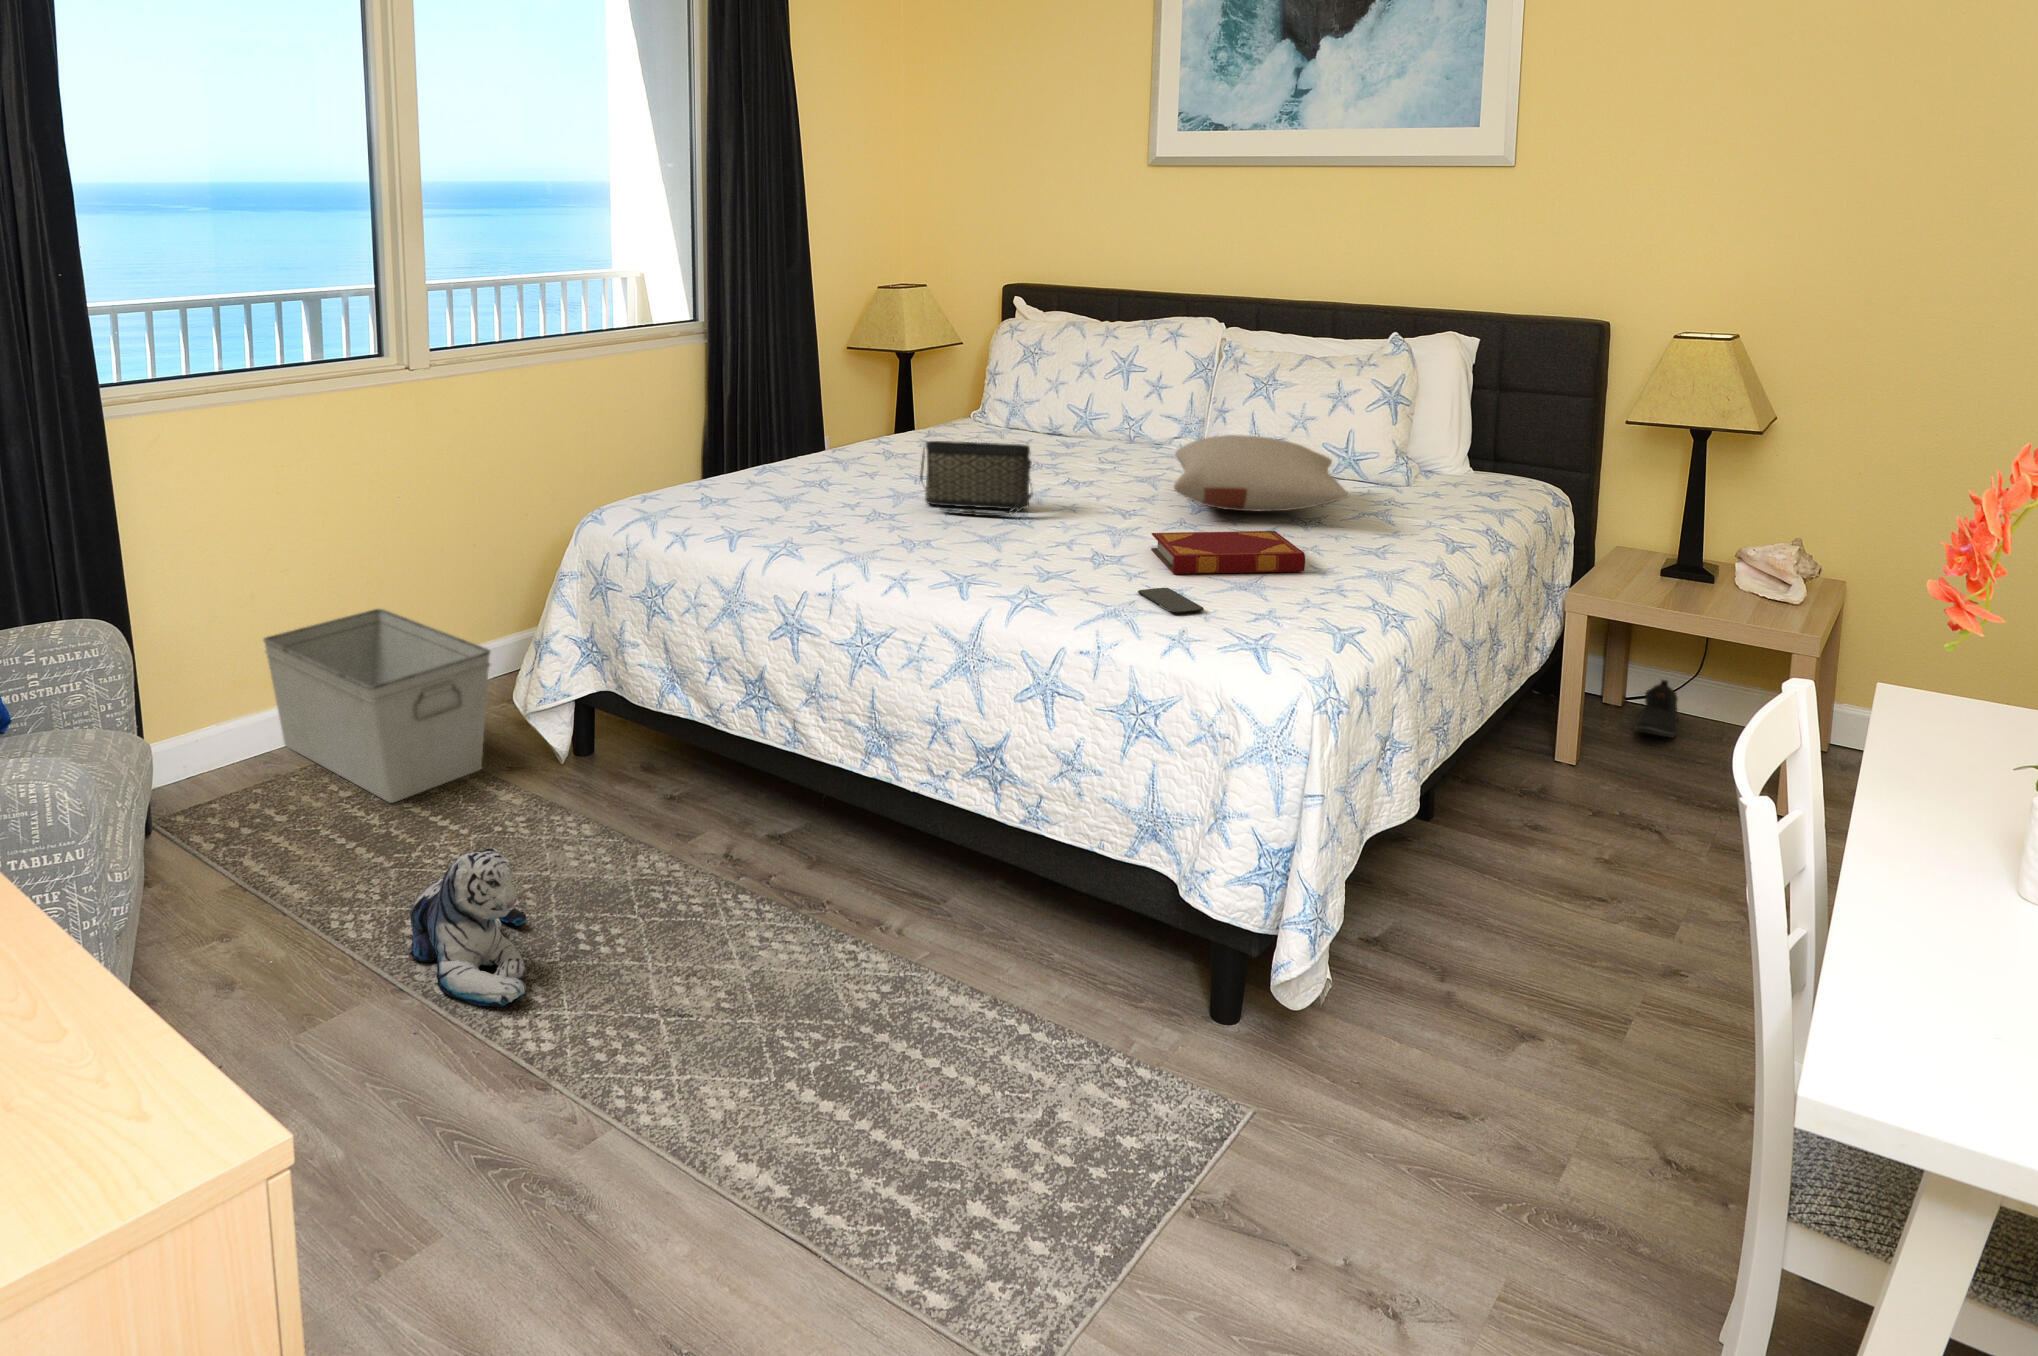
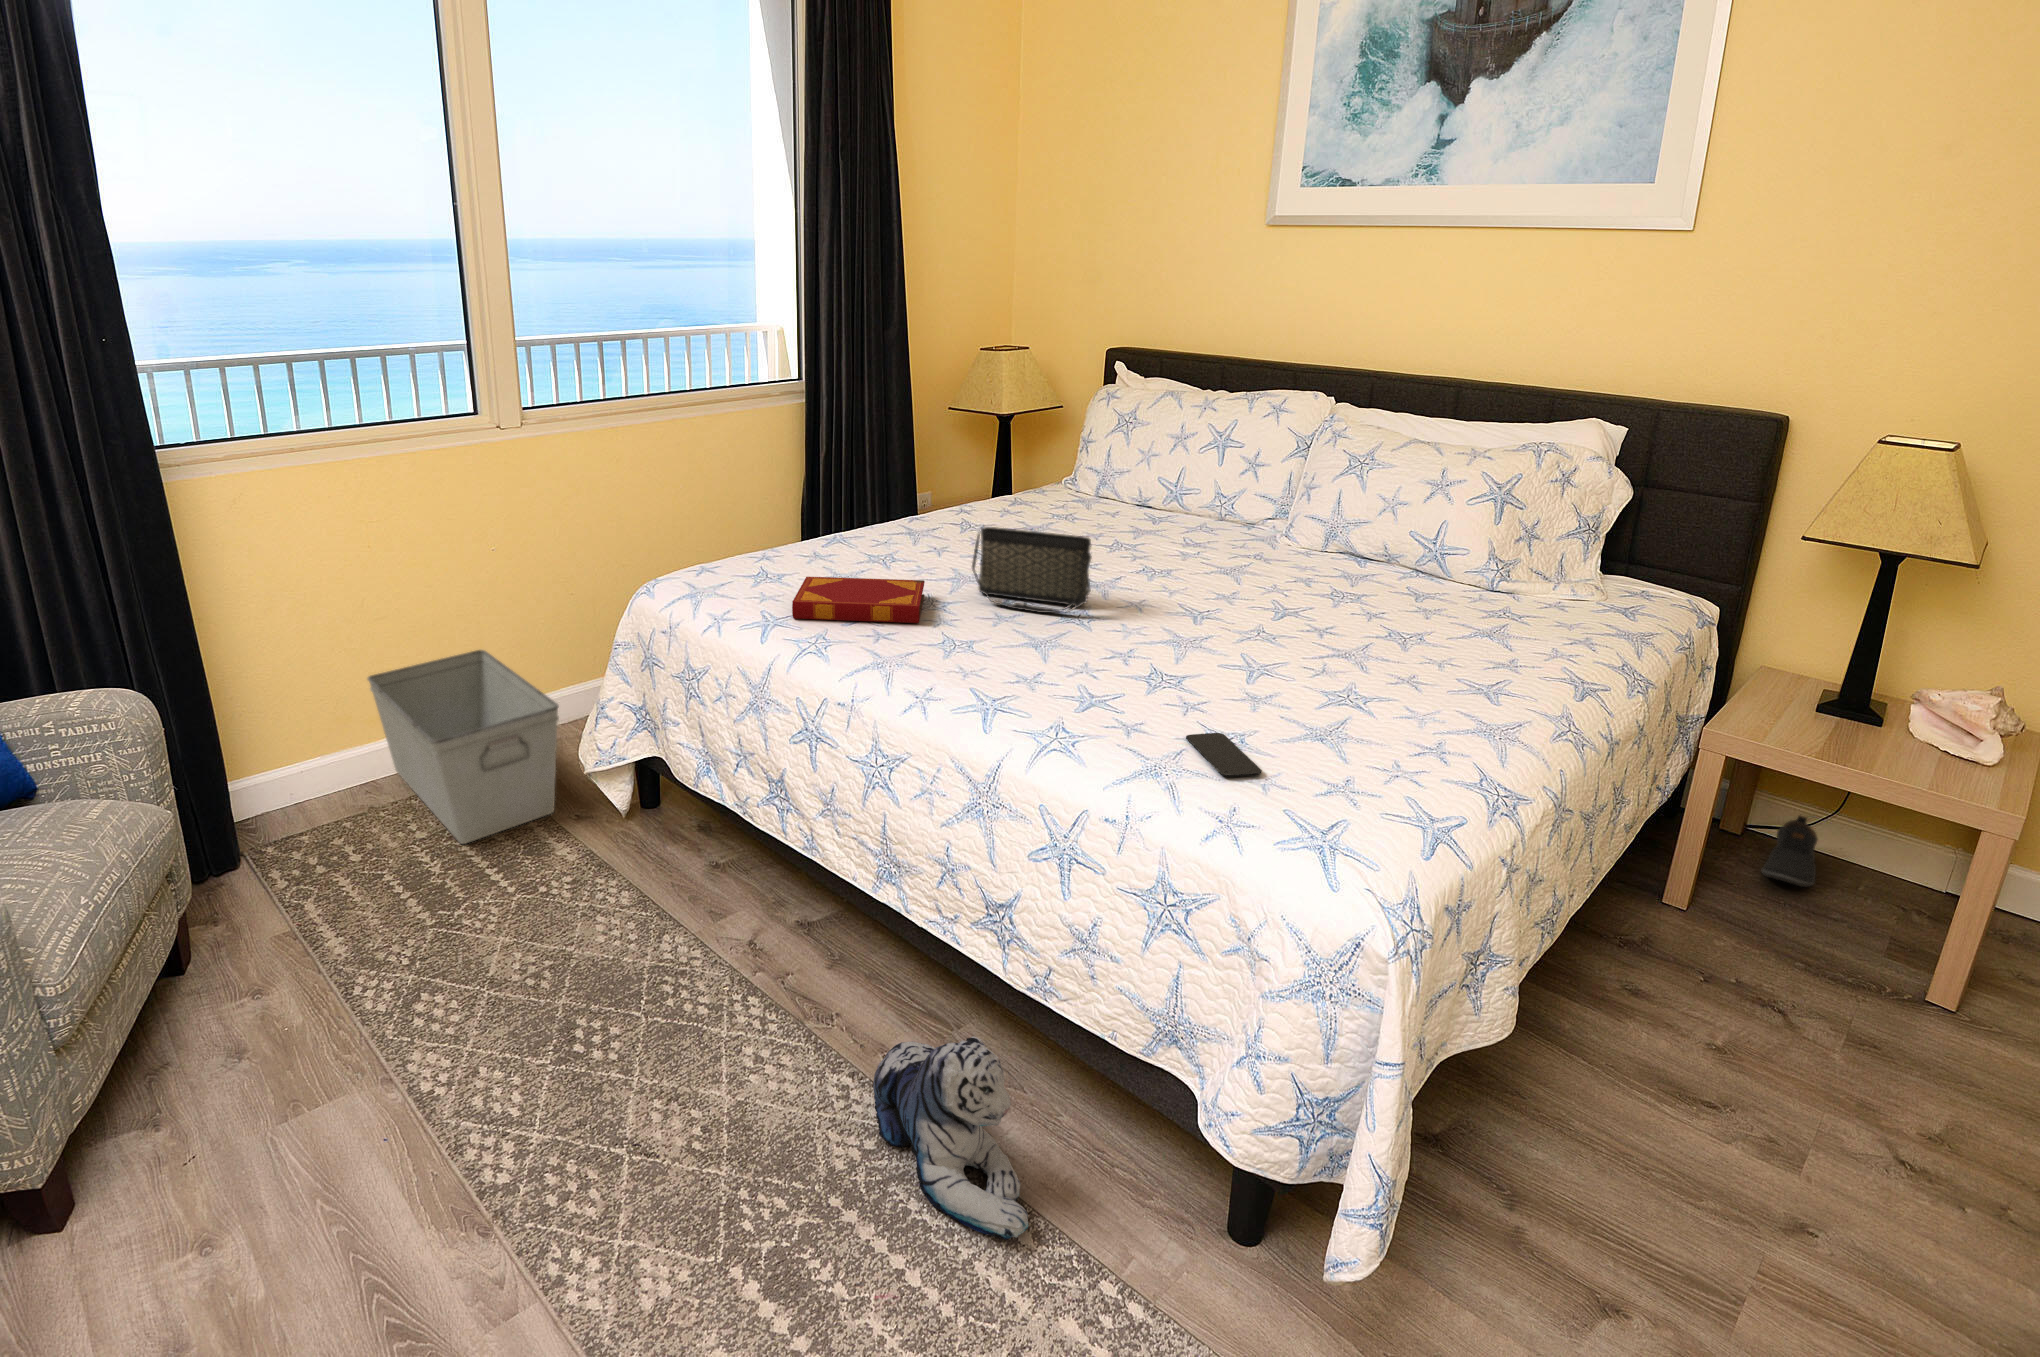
pillow: present [1174,435,1349,511] -> none [1248,534,1457,626]
hardback book: present [1151,531,1305,574] -> present [792,577,925,623]
plush toy: present [409,848,527,1007] -> present [873,1037,1029,1240]

